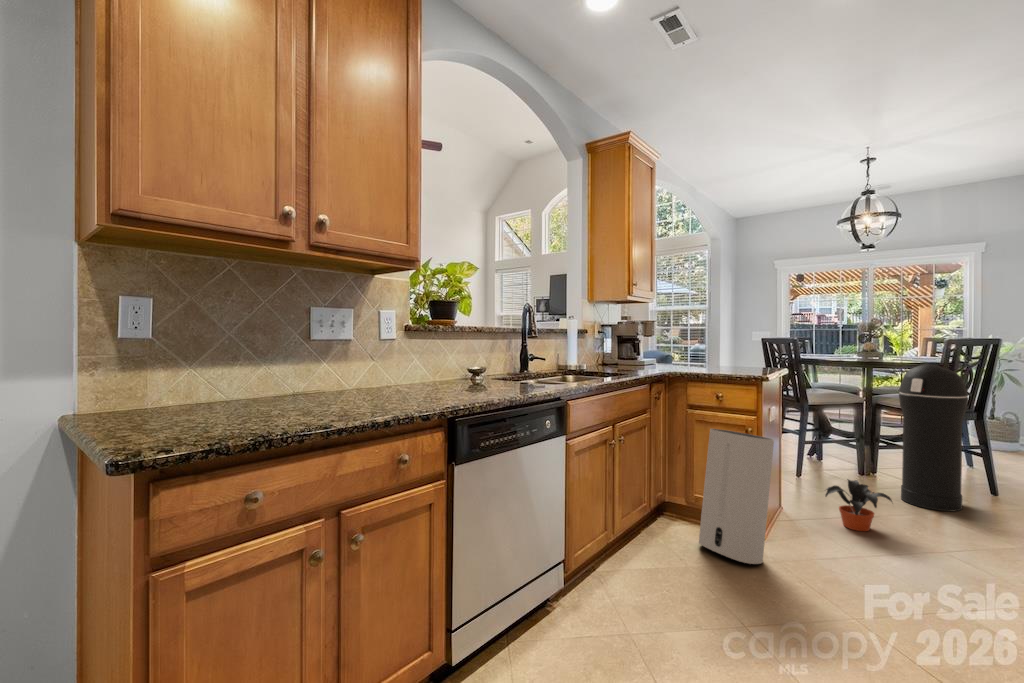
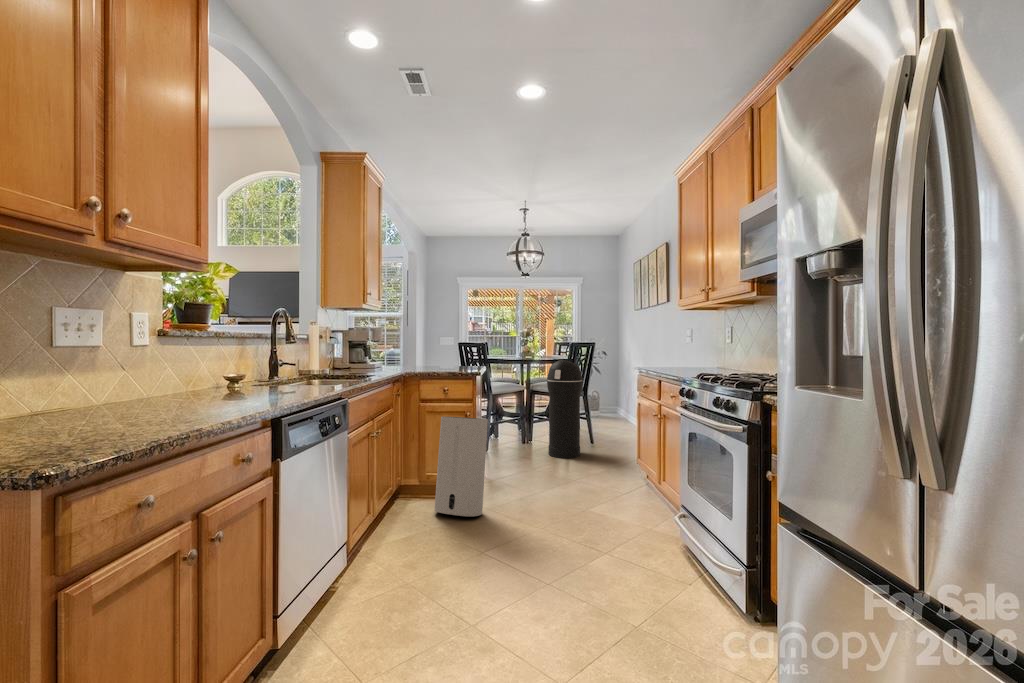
potted plant: present [825,480,892,531] -> none [509,444,550,480]

